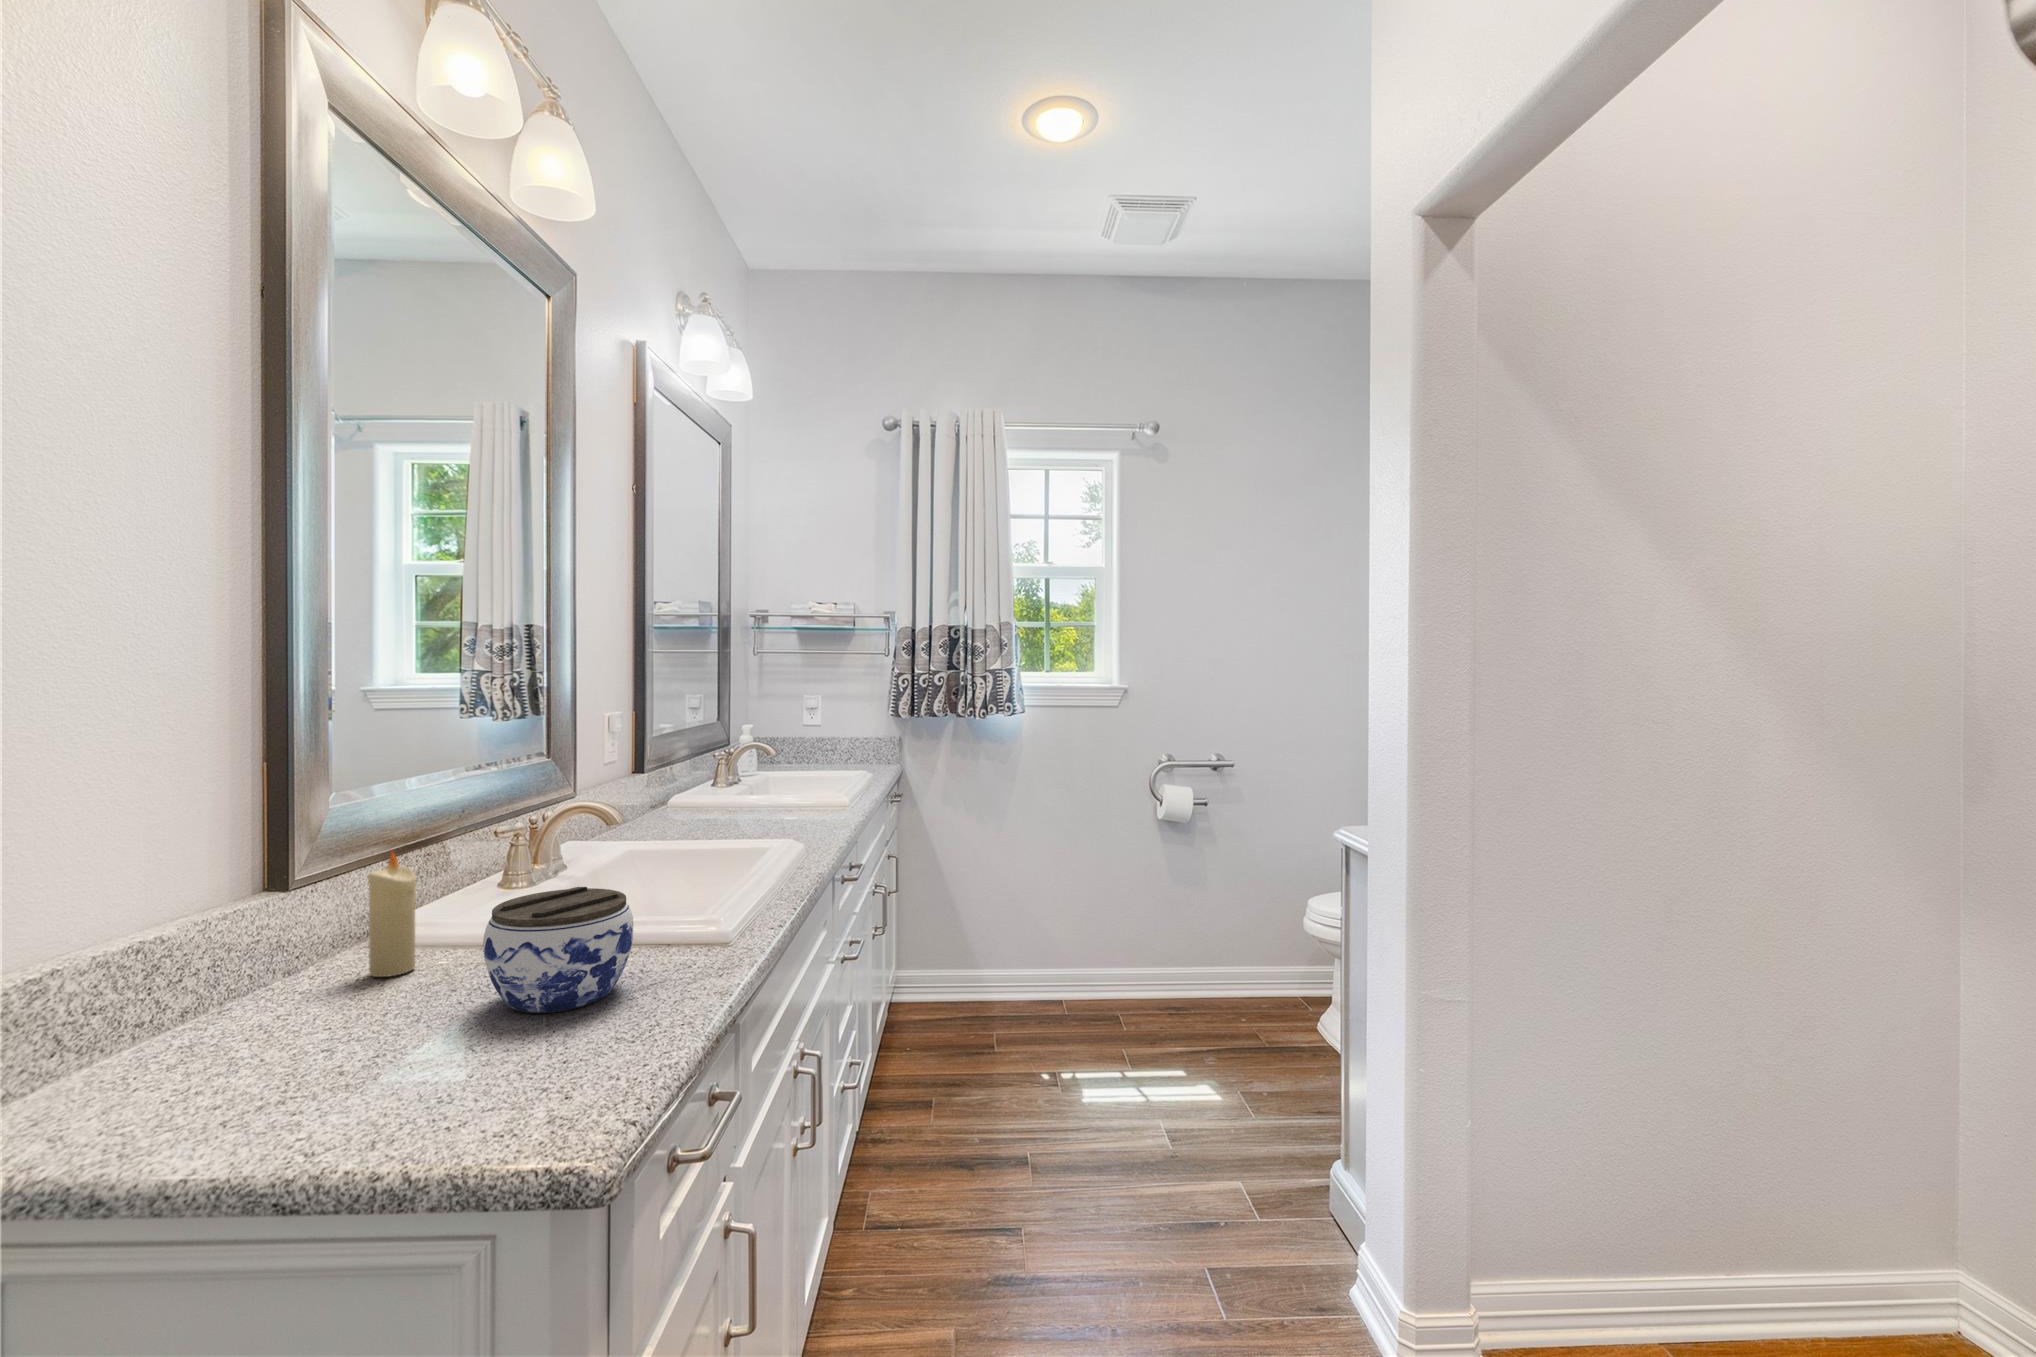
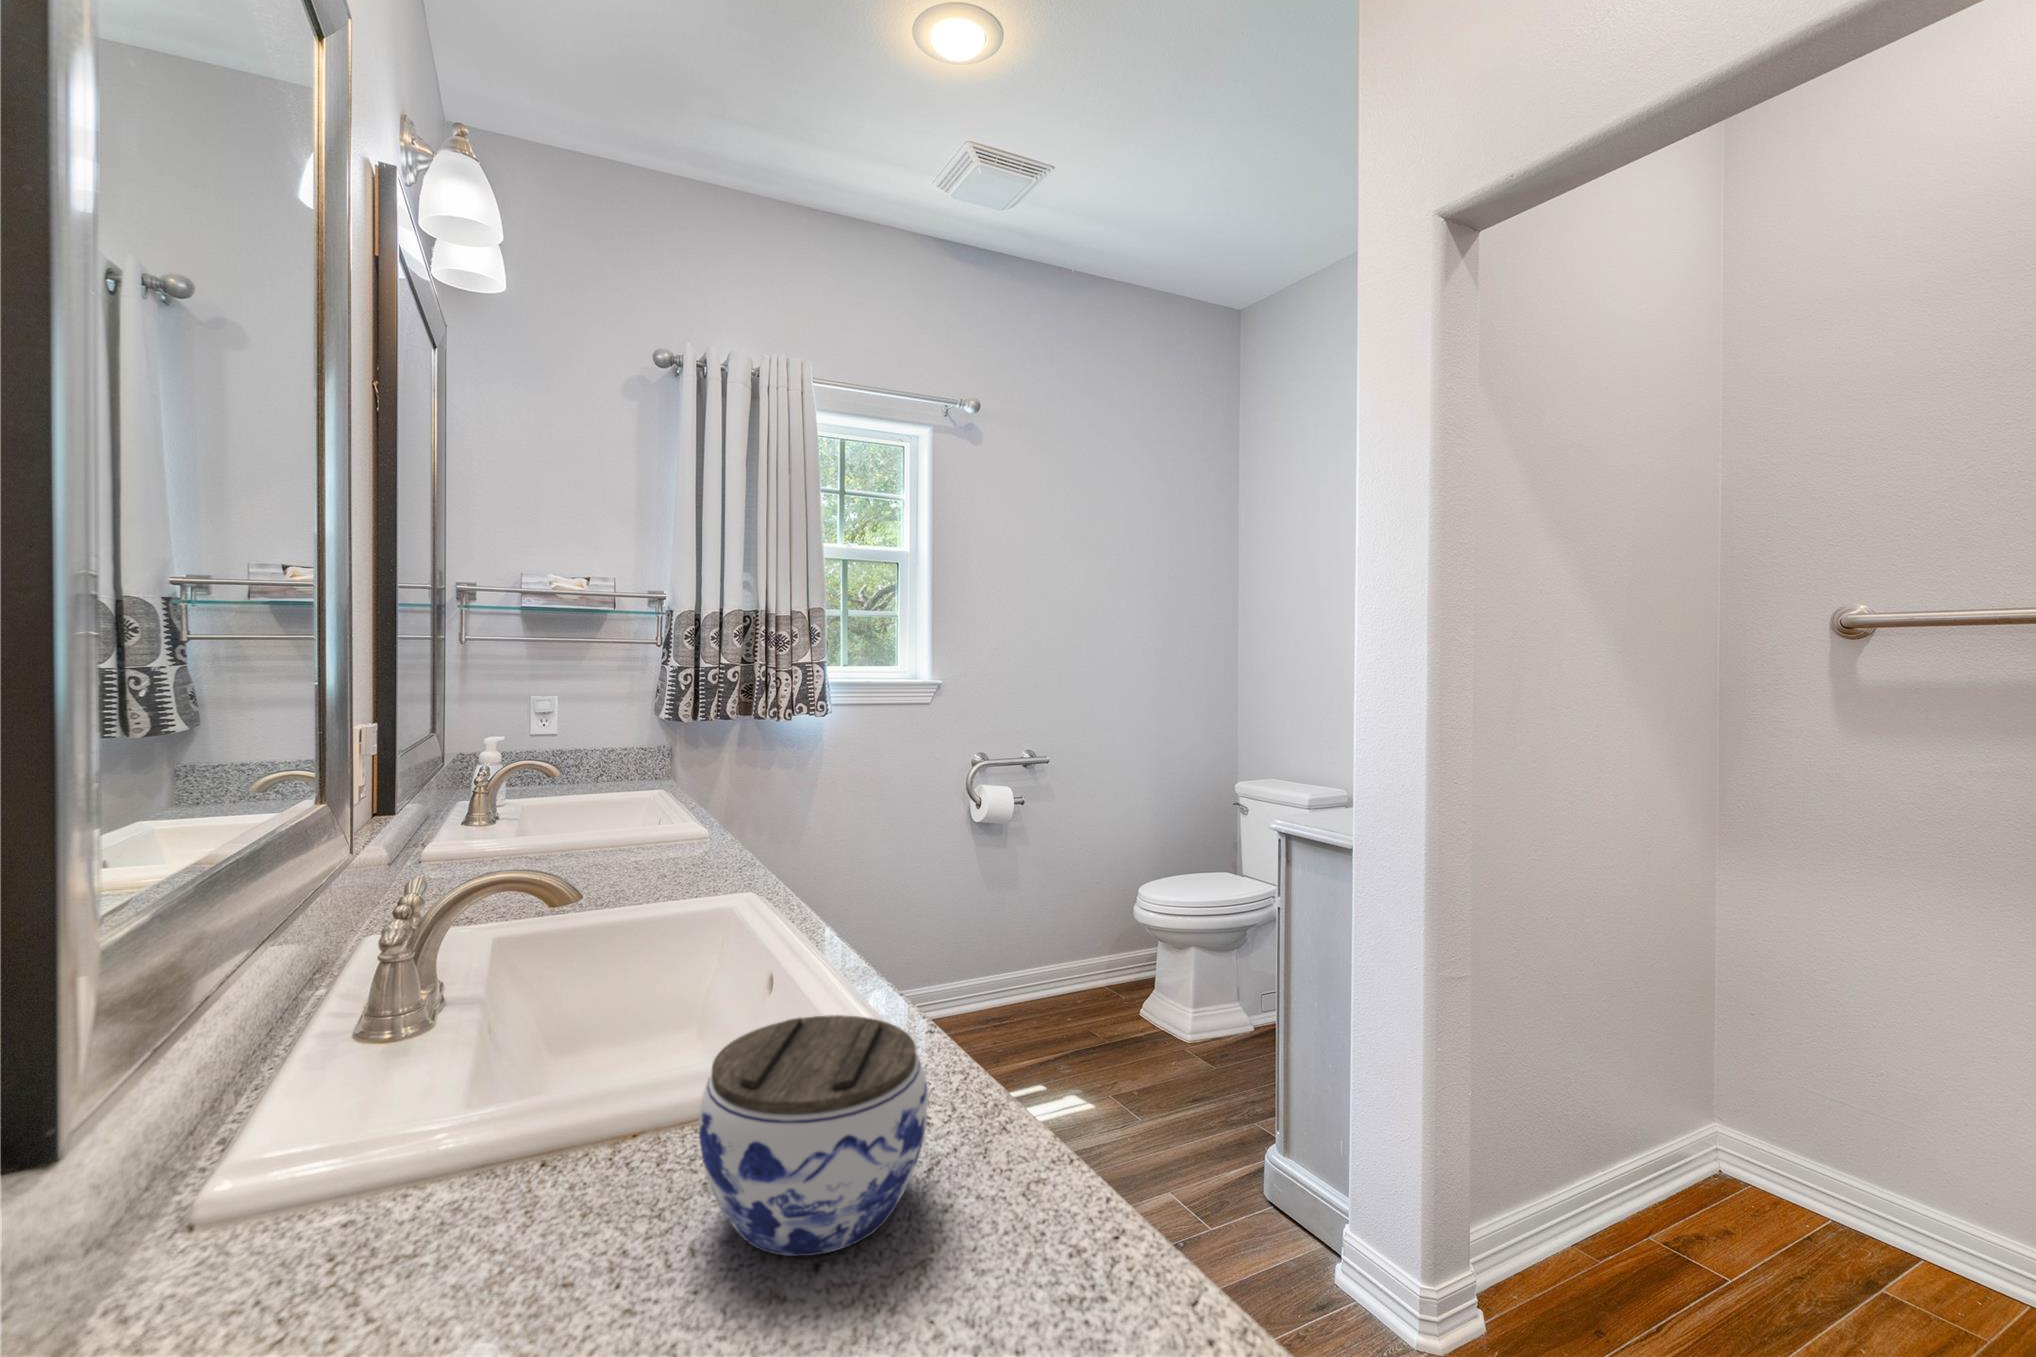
candle: present [368,851,416,977] -> none [345,1008,442,1260]

